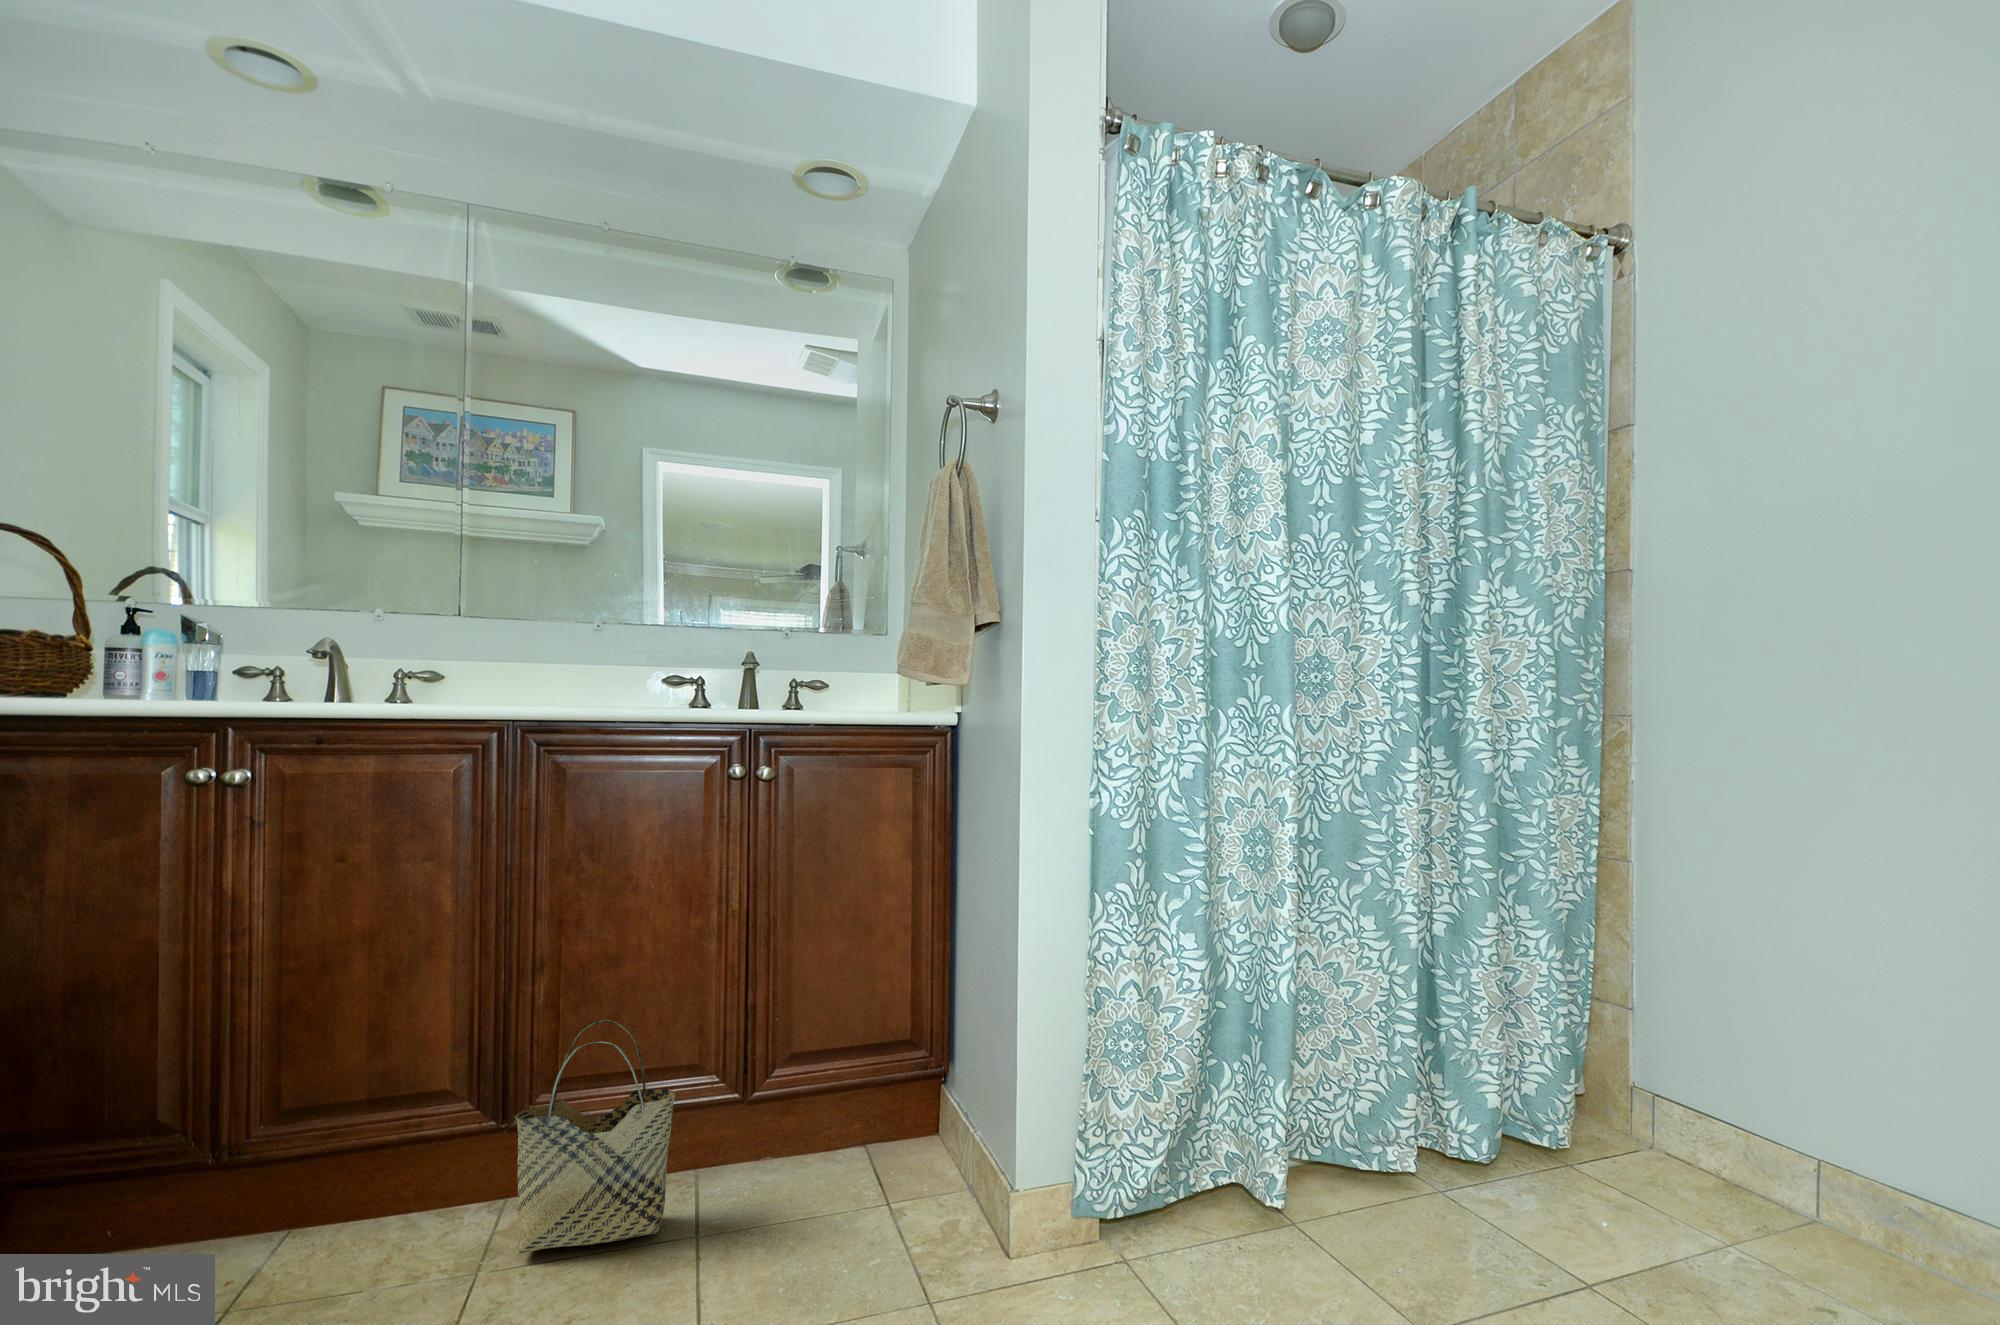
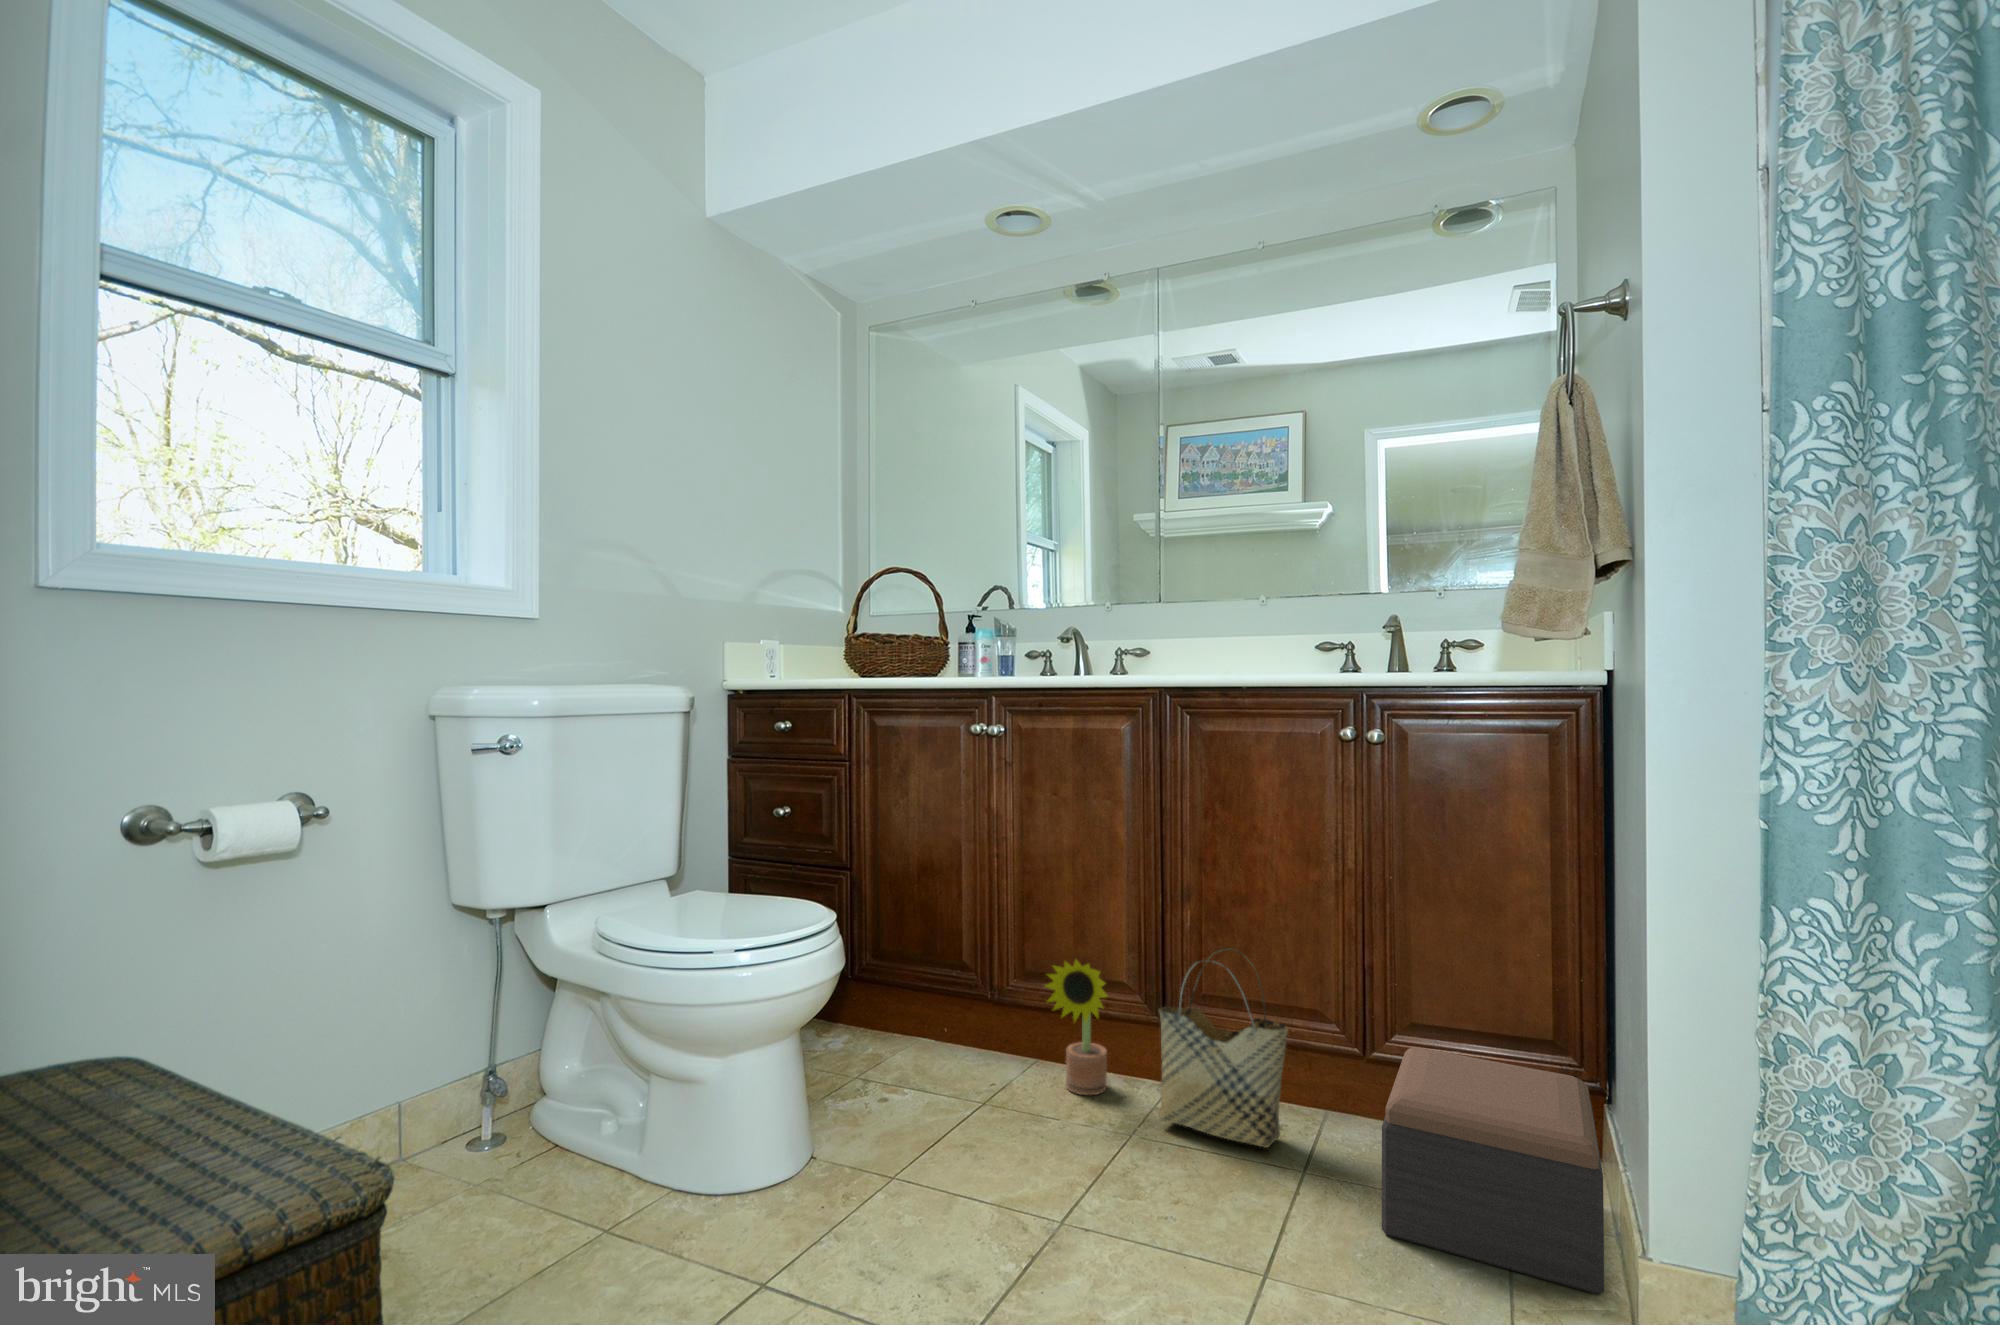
footstool: none [783,1059,978,1272] -> present [1382,1047,1604,1295]
decorative plant: none [333,1085,443,1266] -> present [1045,960,1107,1095]

